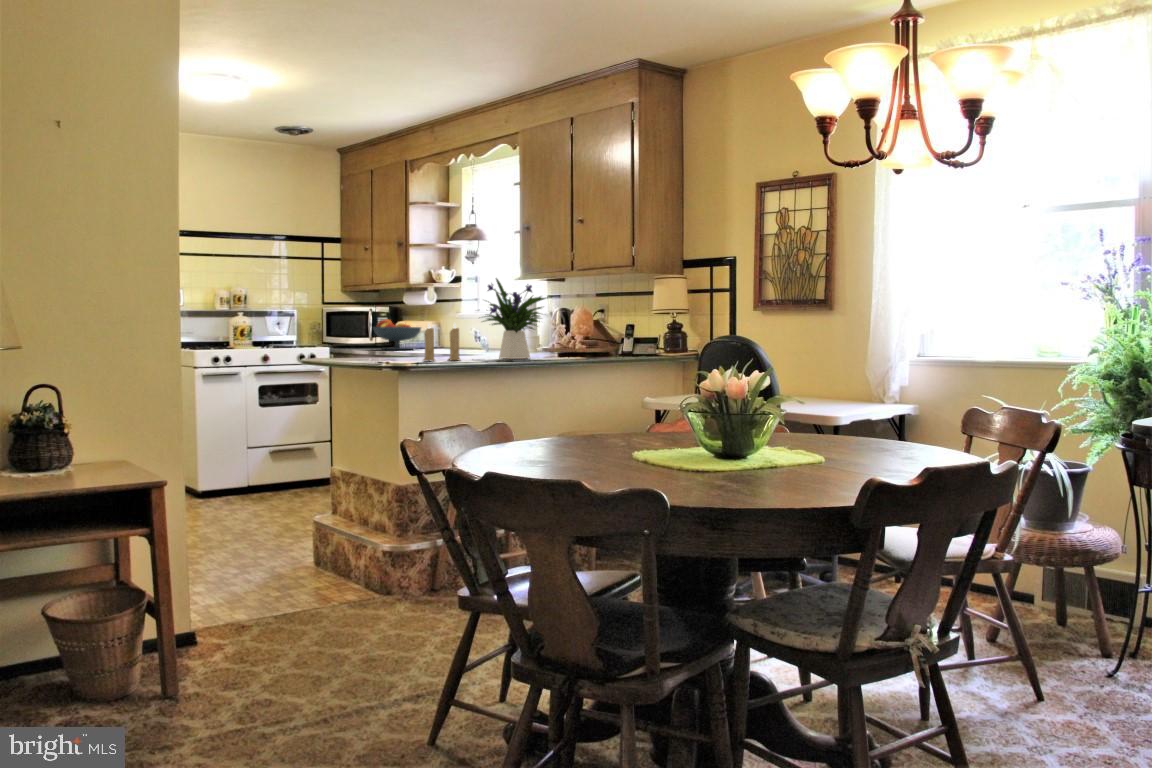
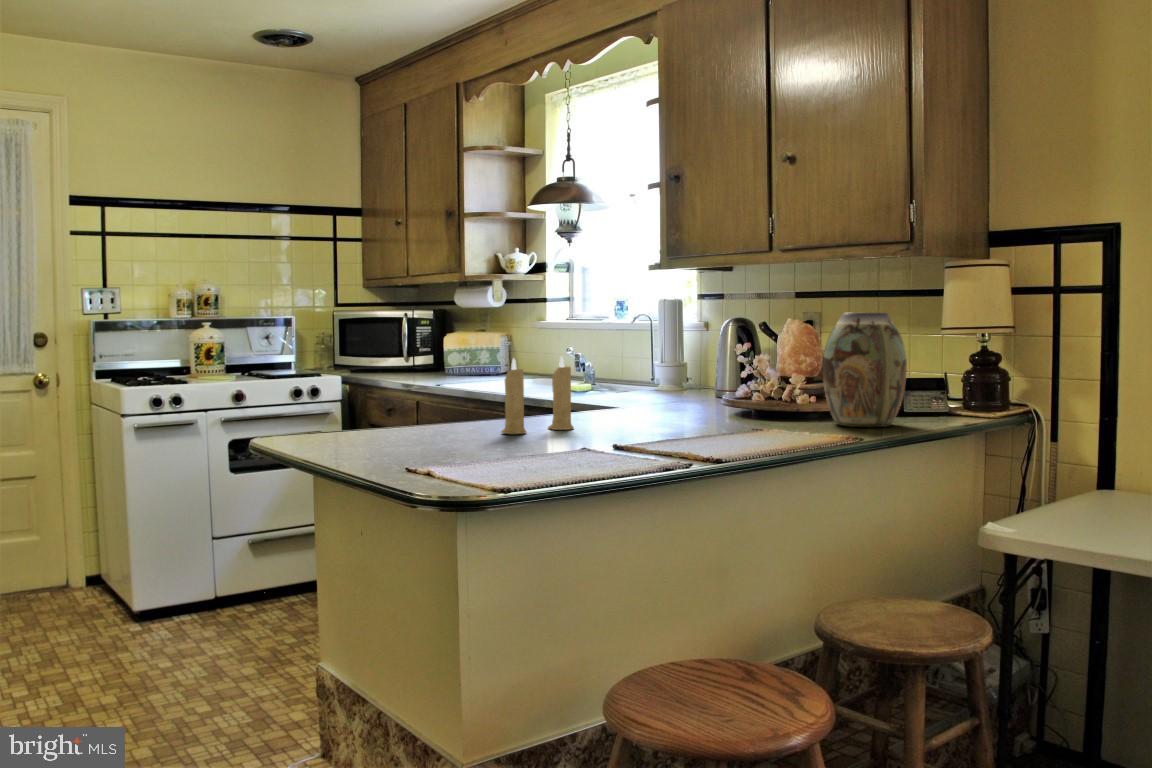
flower arrangement: present [483,278,546,359] -> none [597,267,742,422]
vase: none [590,302,631,360] -> present [823,313,907,427]
fruit bowl: present [373,319,421,350] -> none [408,332,485,381]

